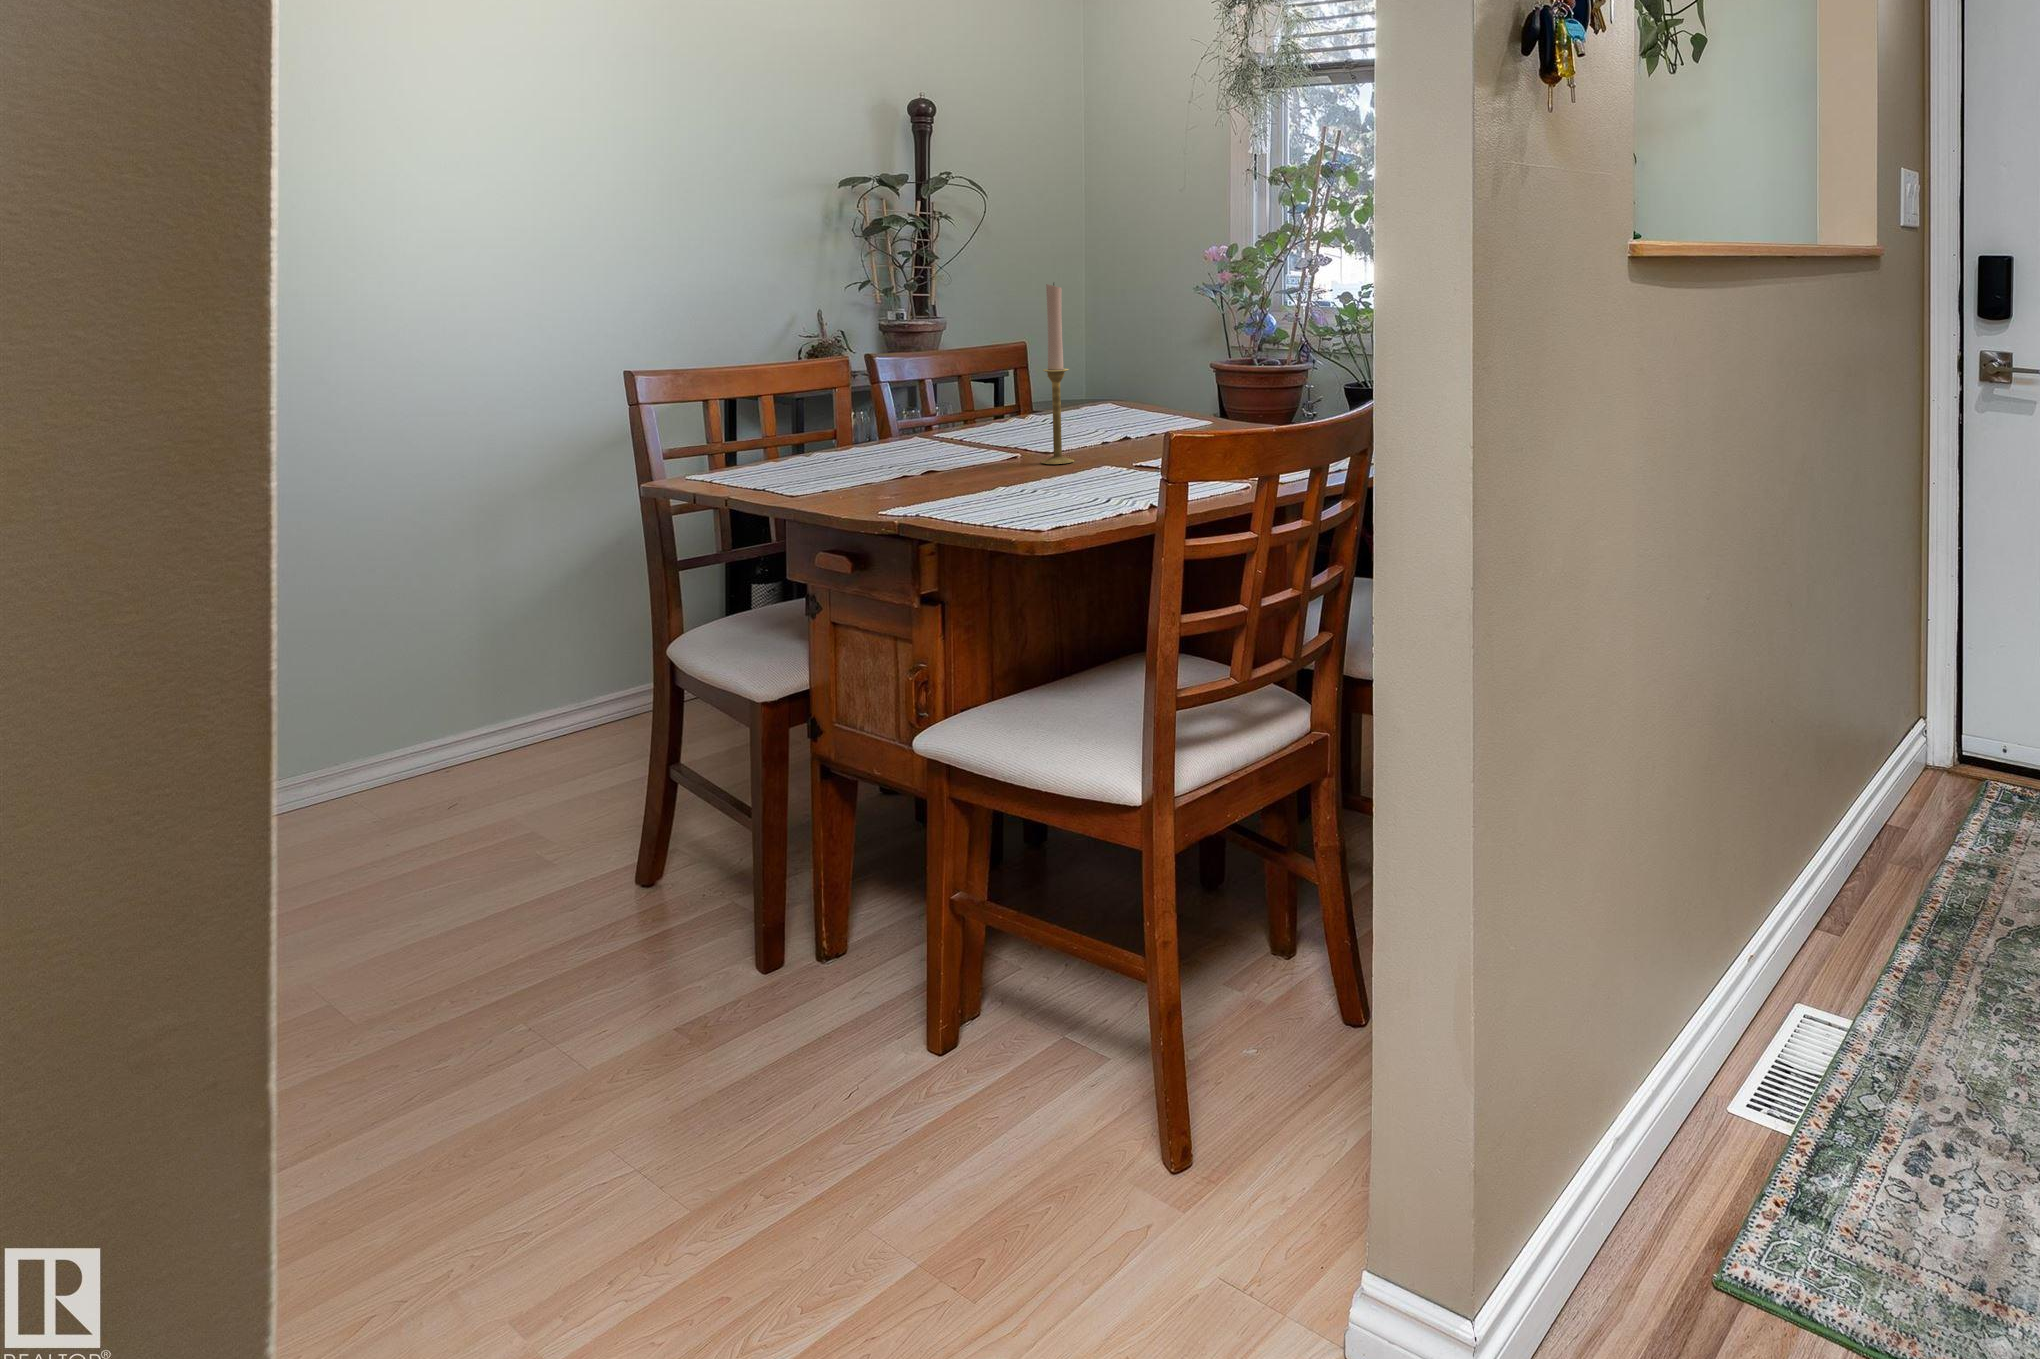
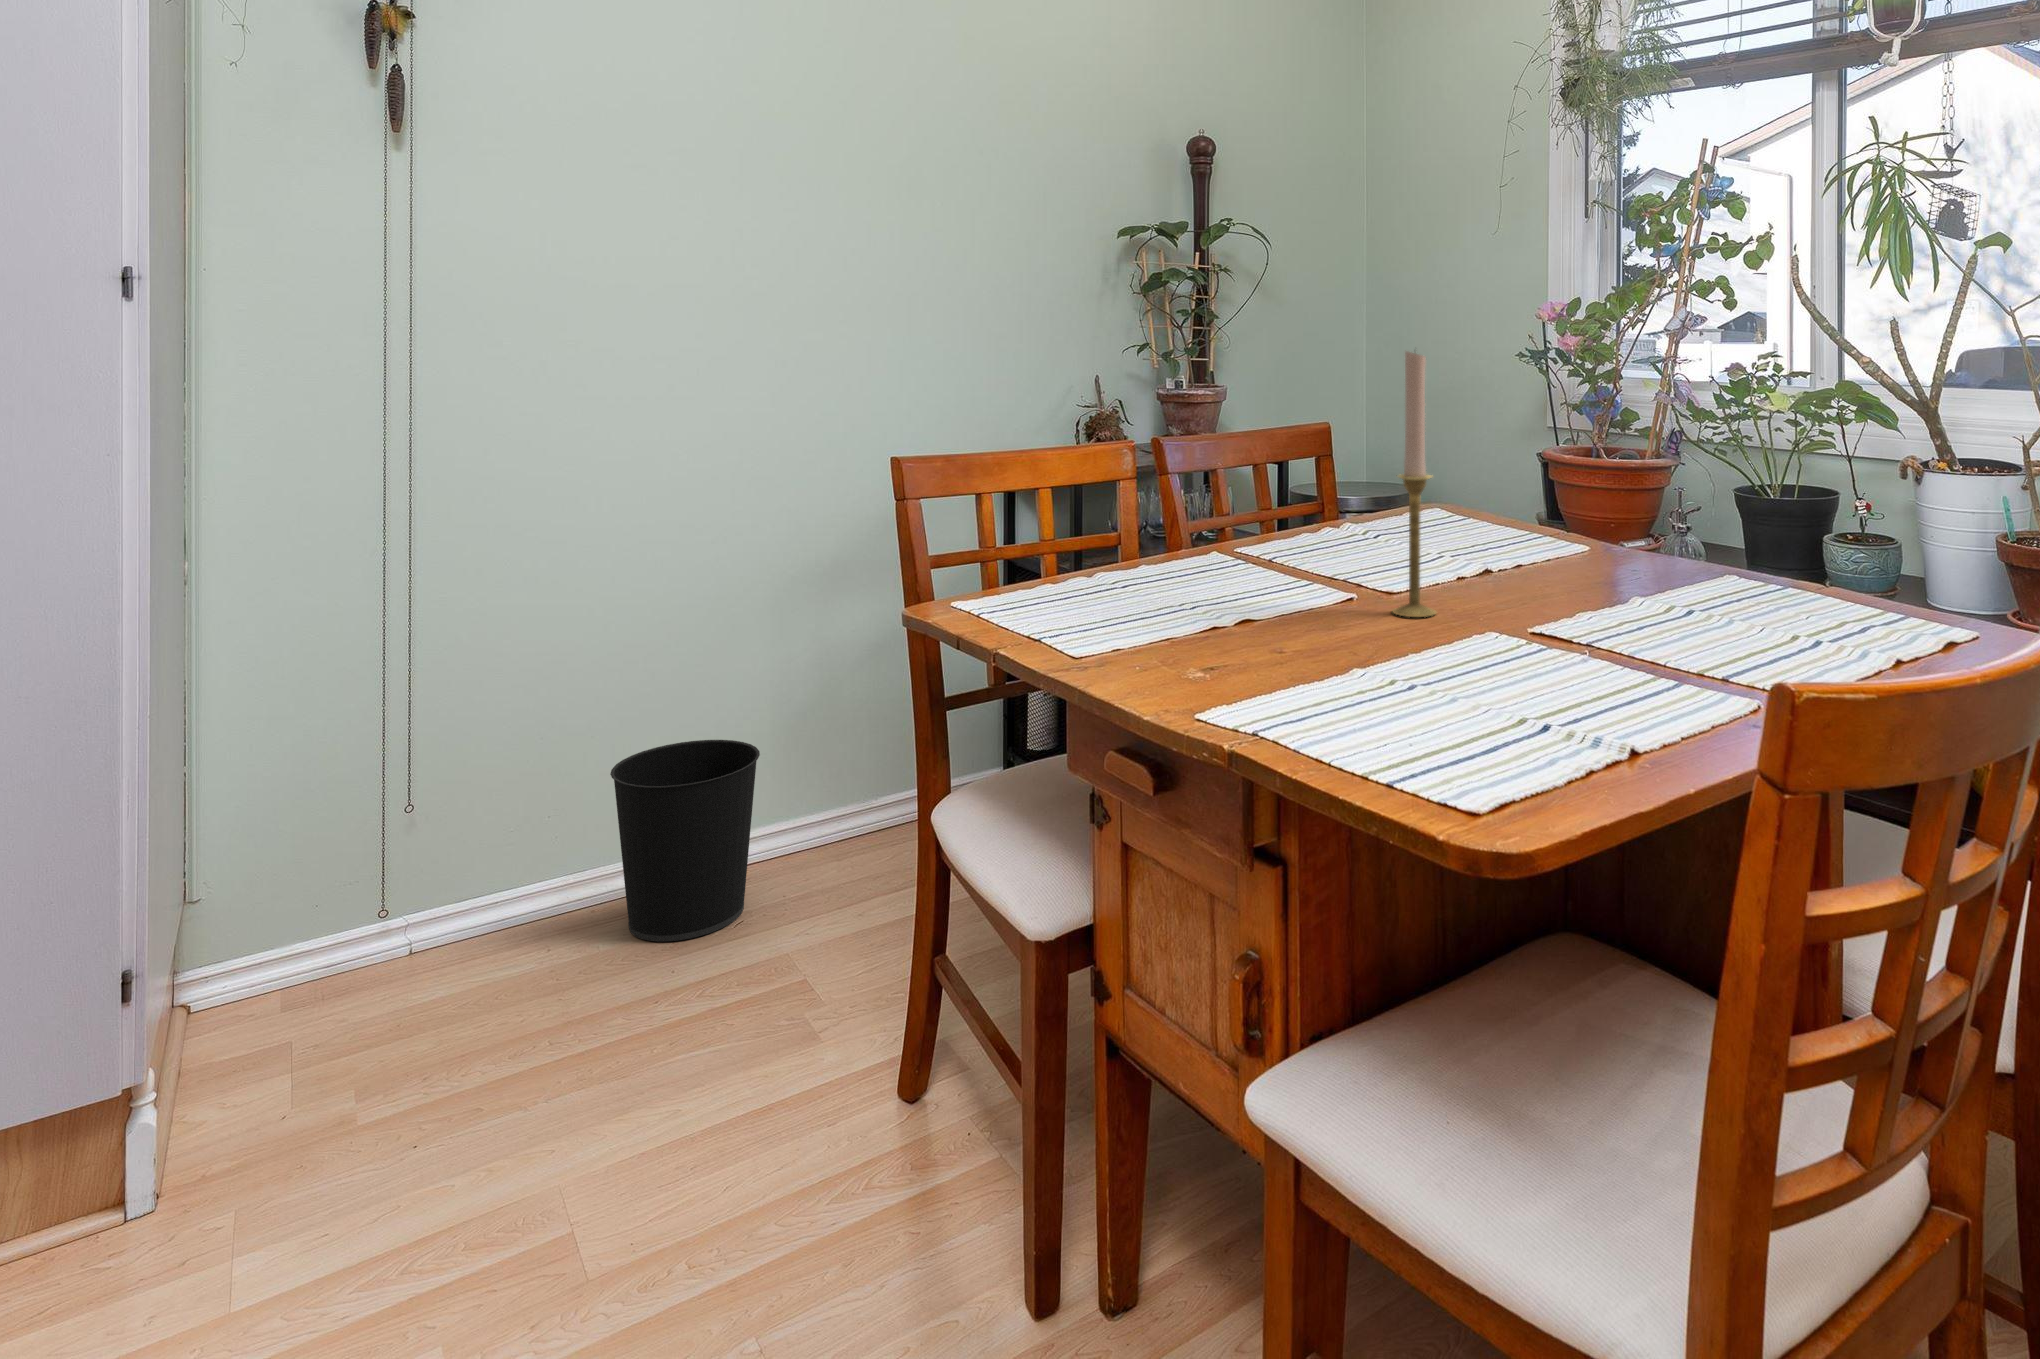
wastebasket: none [328,633,490,804] -> present [610,740,760,942]

